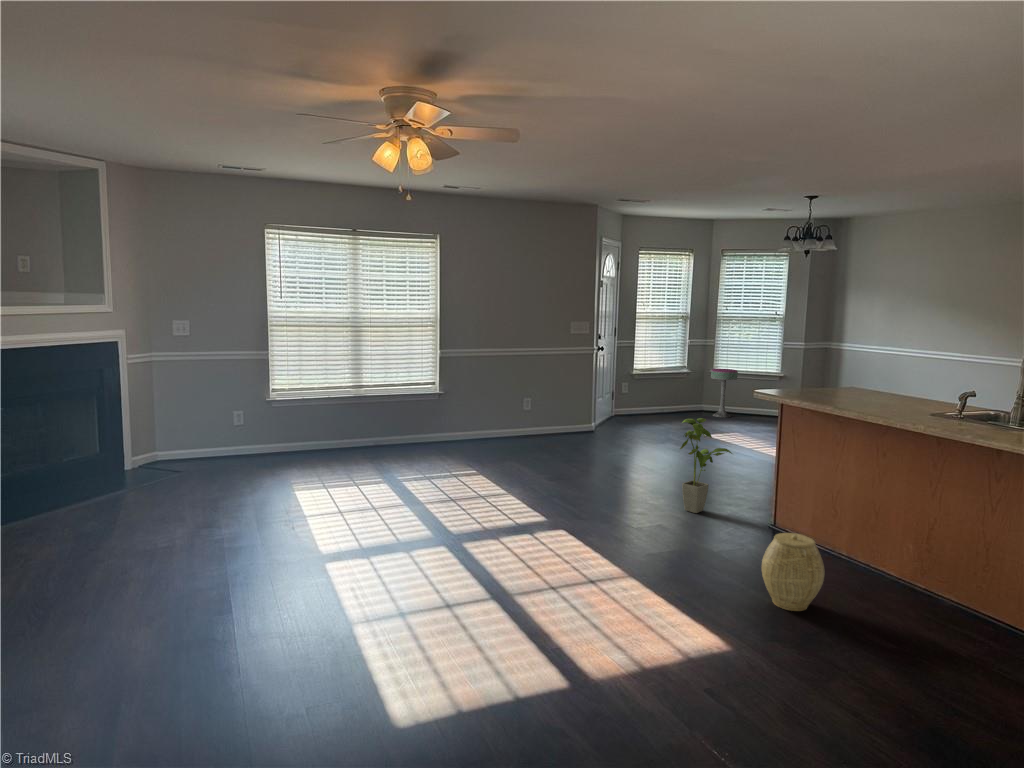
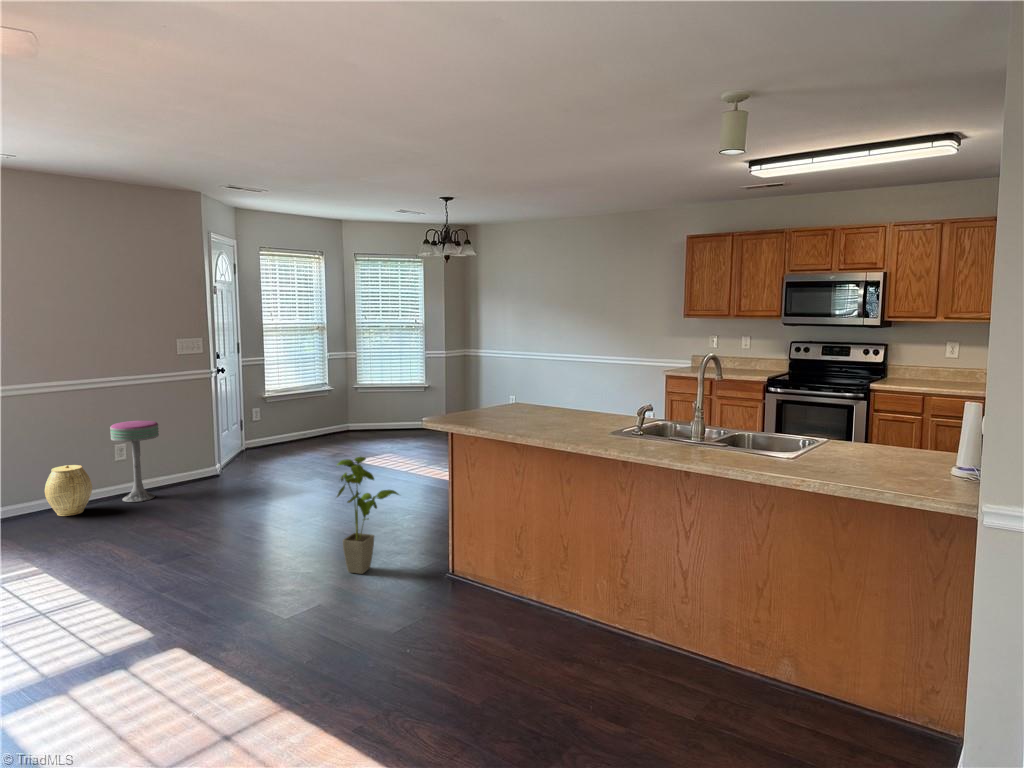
bar stool: present [711,369,738,418] -> present [110,421,159,502]
woven basket: present [762,533,824,611] -> present [45,465,92,516]

